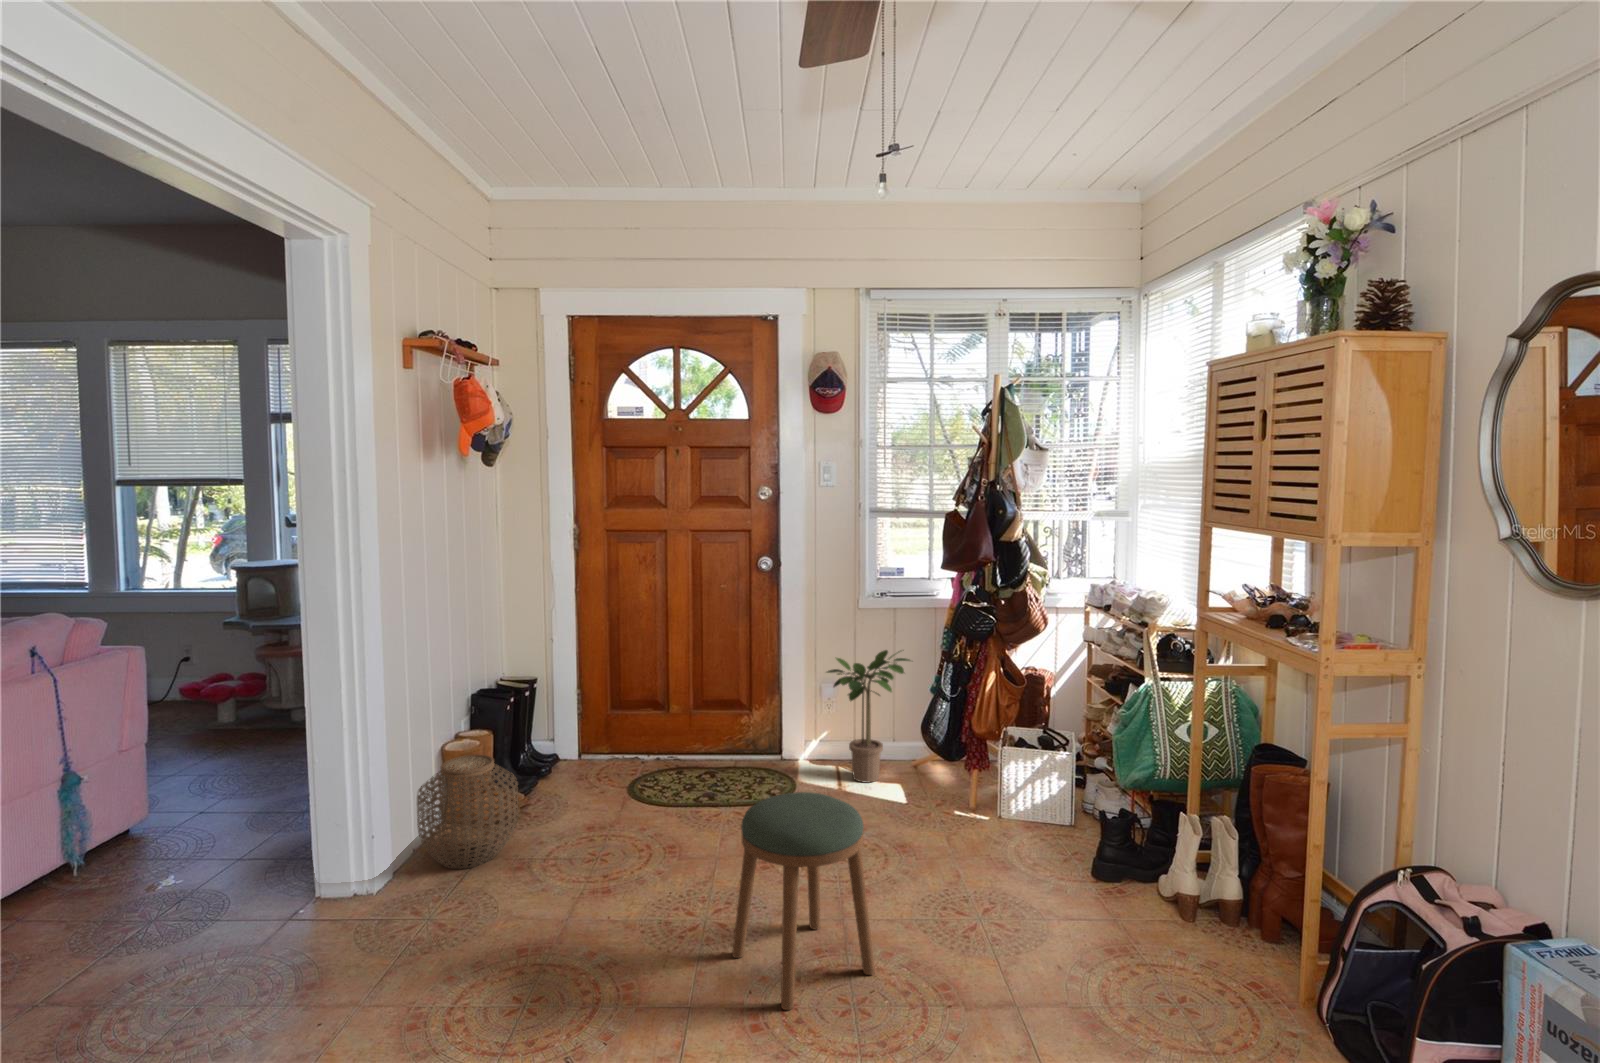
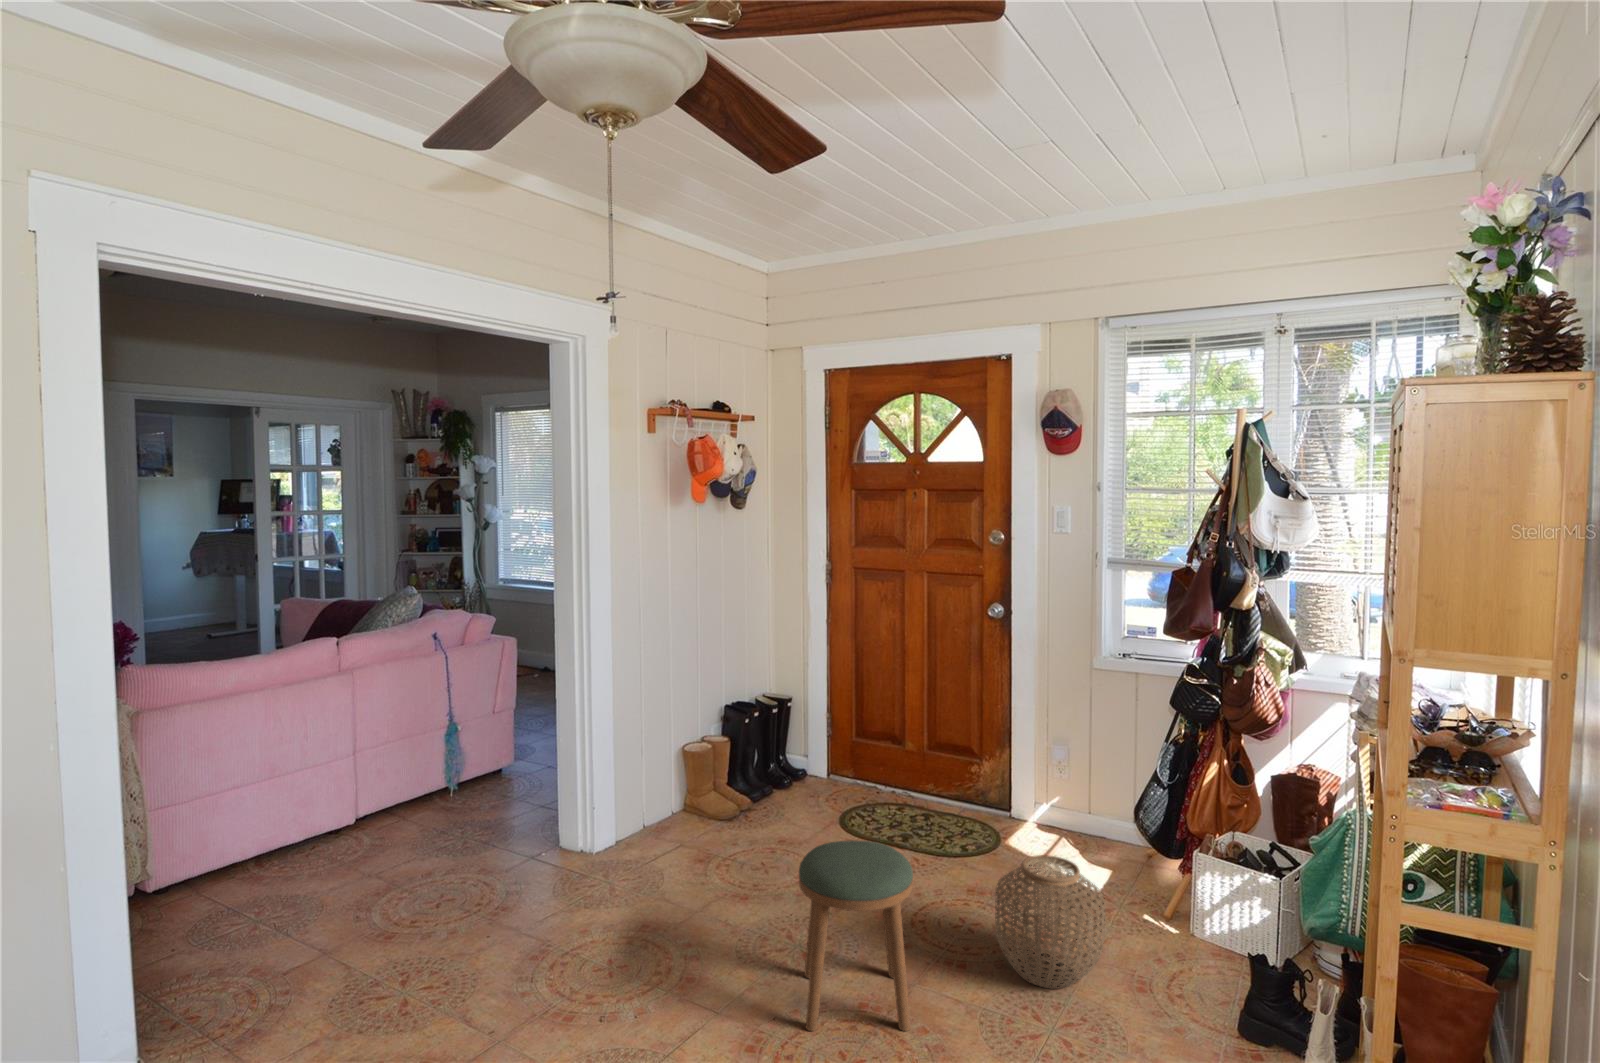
potted plant: present [827,650,910,783] -> none [1036,719,1139,862]
woven basket: present [417,755,518,869] -> present [995,855,1106,989]

